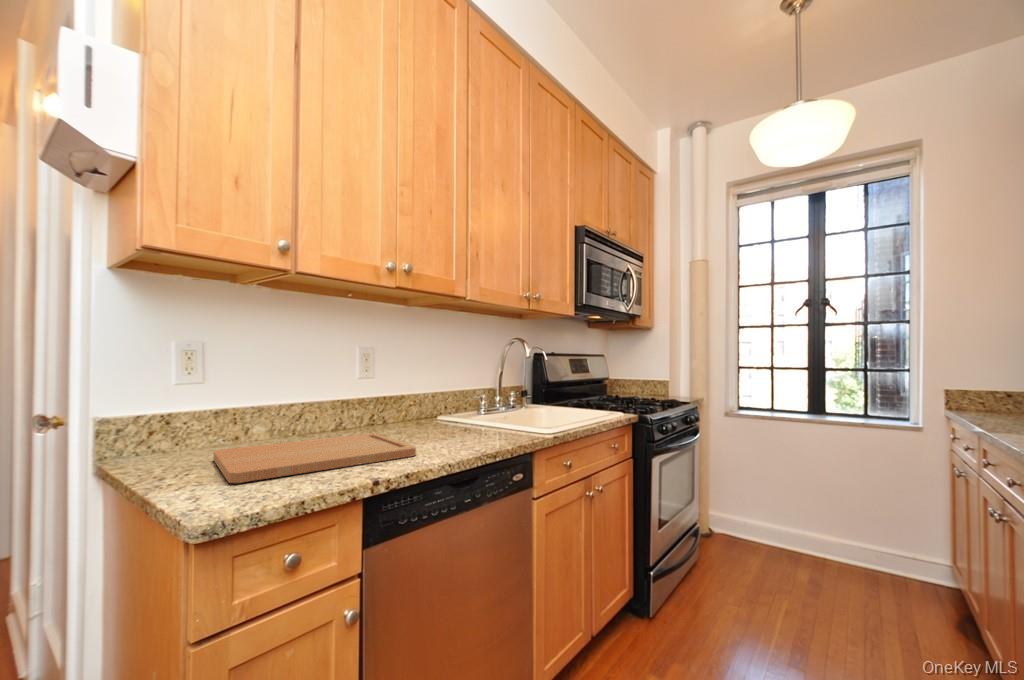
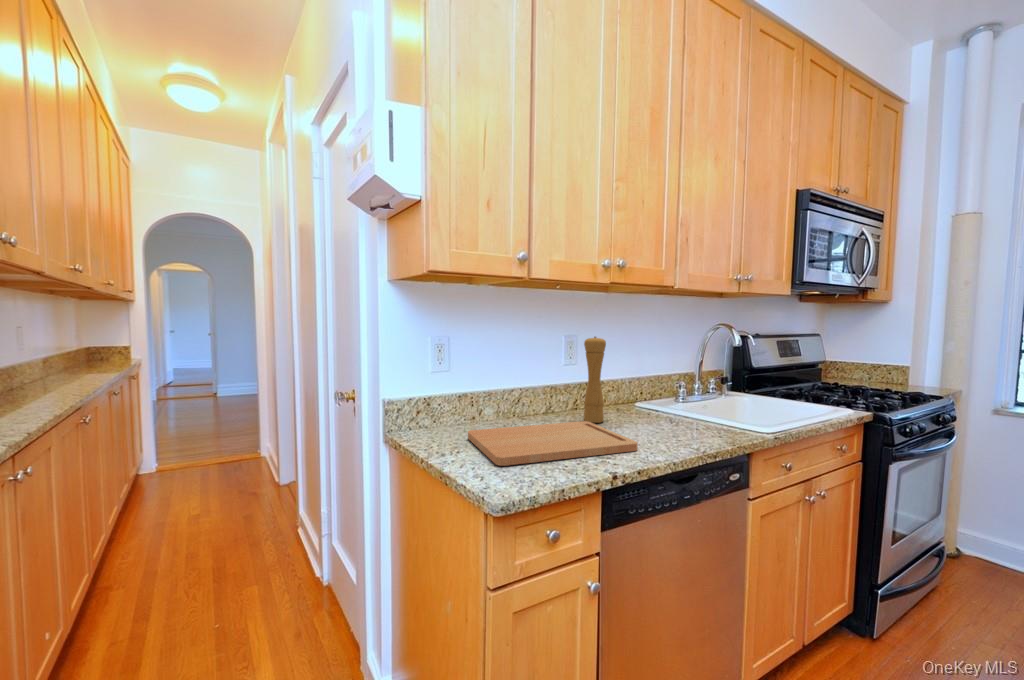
pepper mill: none [374,345,398,435] -> present [584,337,606,423]

